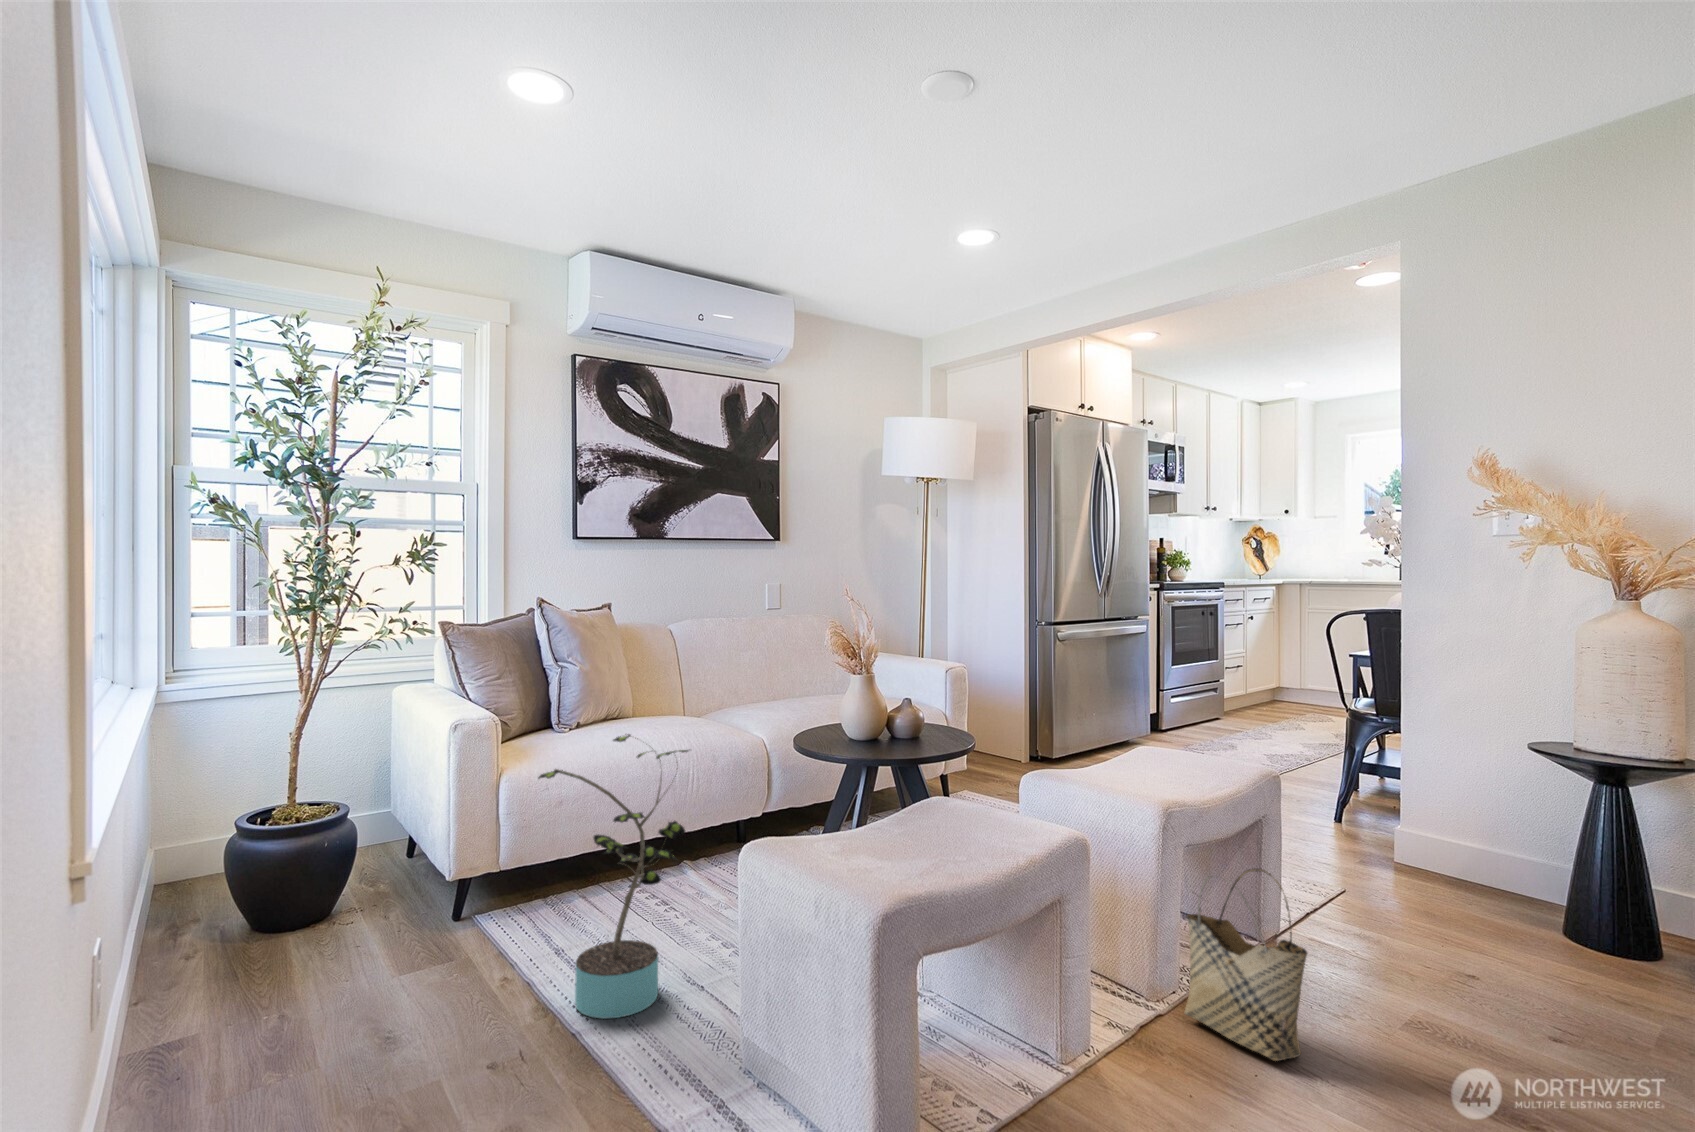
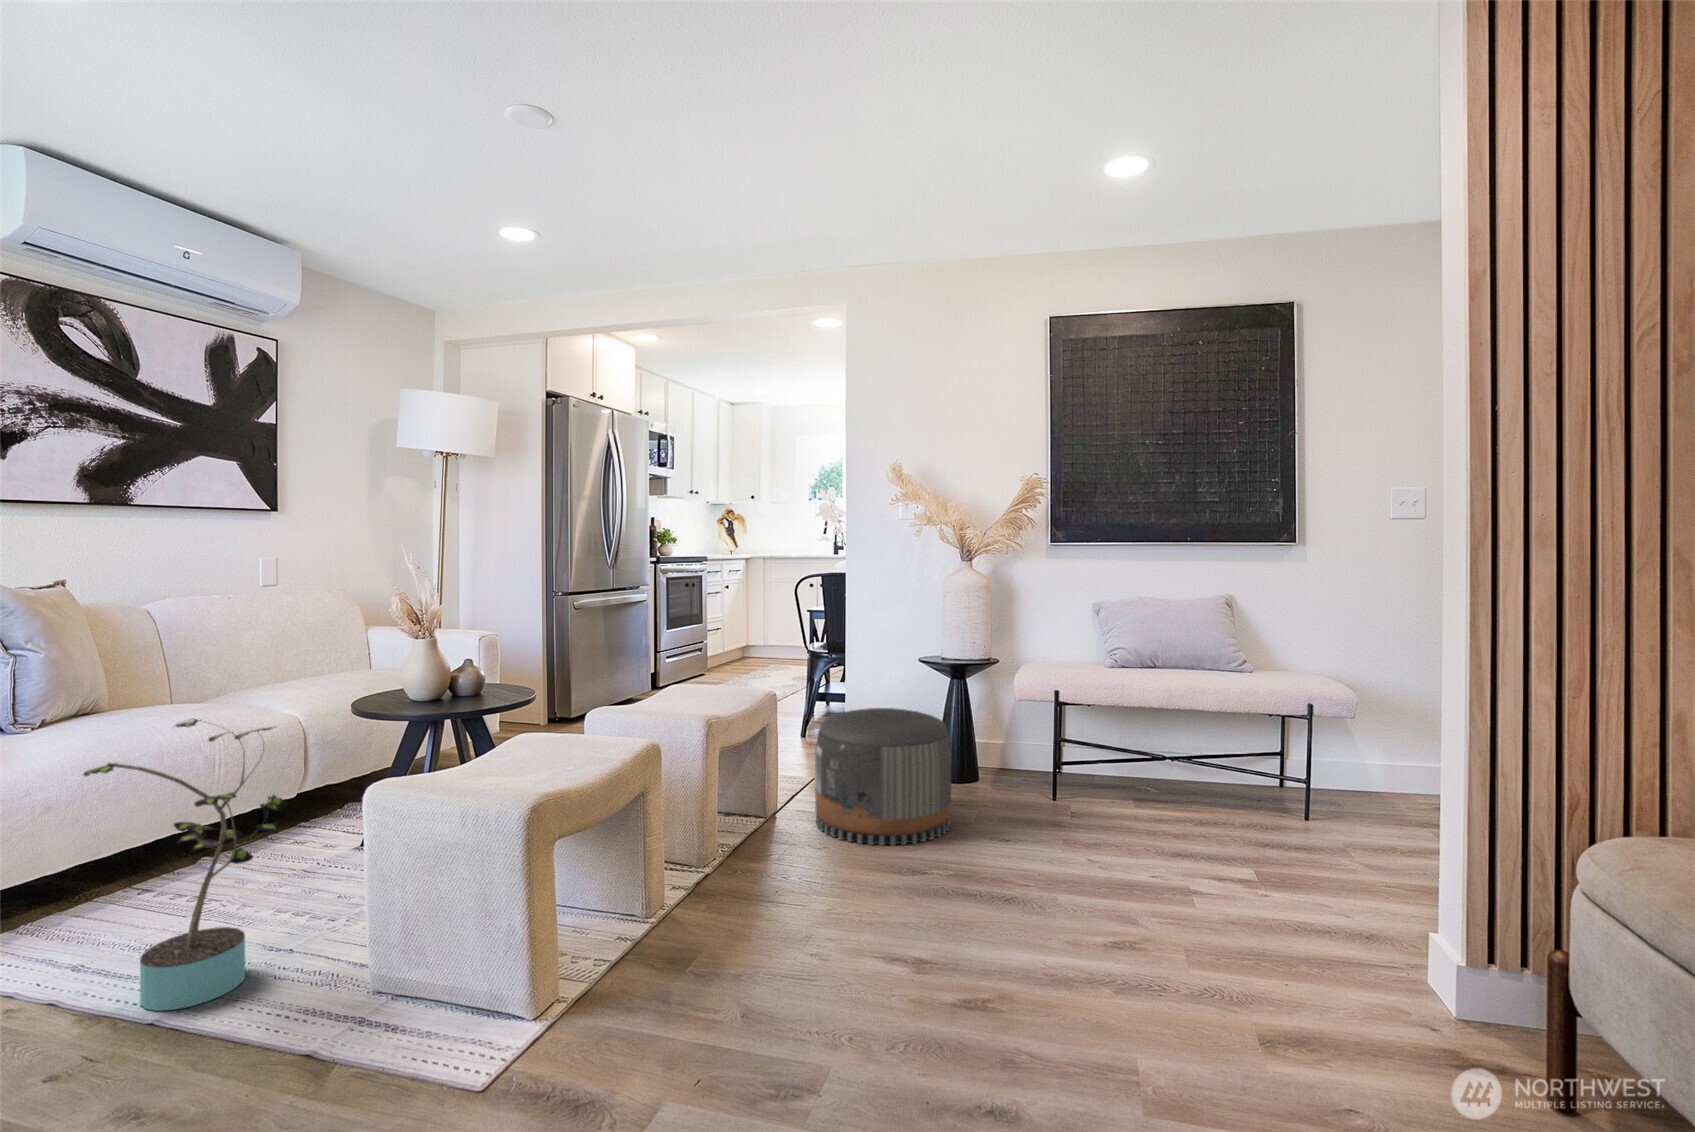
pouf: none [1346,812,1618,1060] -> present [815,708,951,846]
woven basket: present [1184,869,1307,1061] -> none [723,758,802,880]

